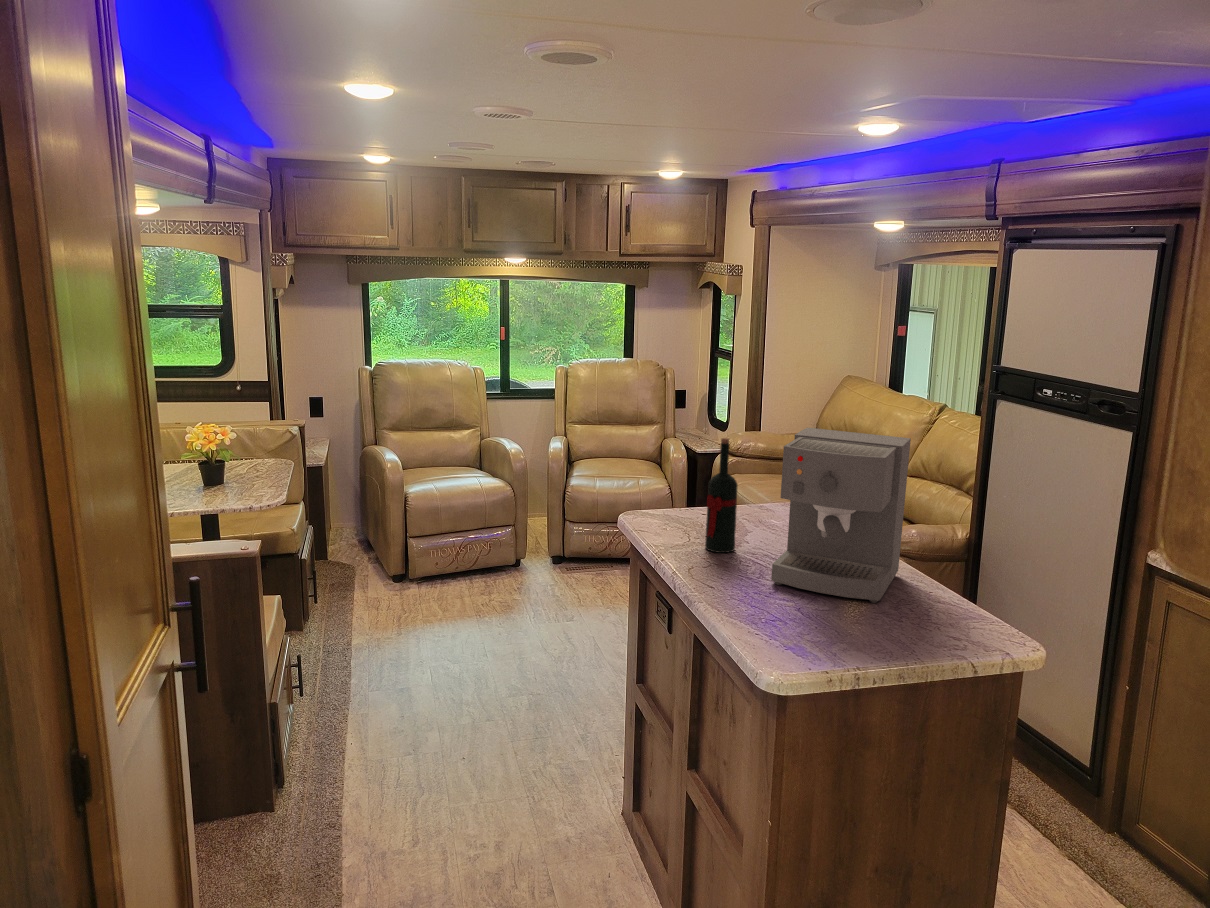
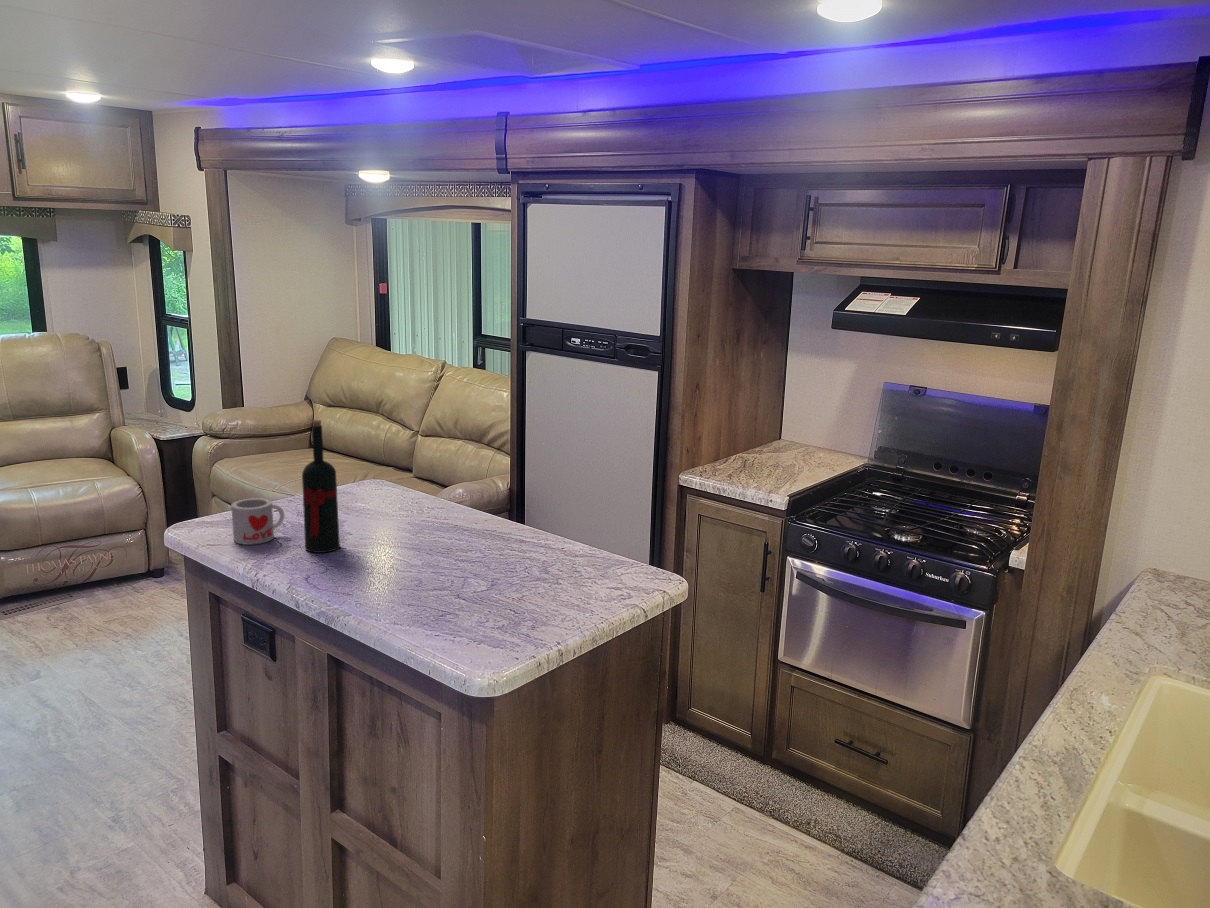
coffee maker: present [771,428,911,603] -> none [406,398,524,574]
mug: none [658,498,700,536] -> present [231,498,285,545]

